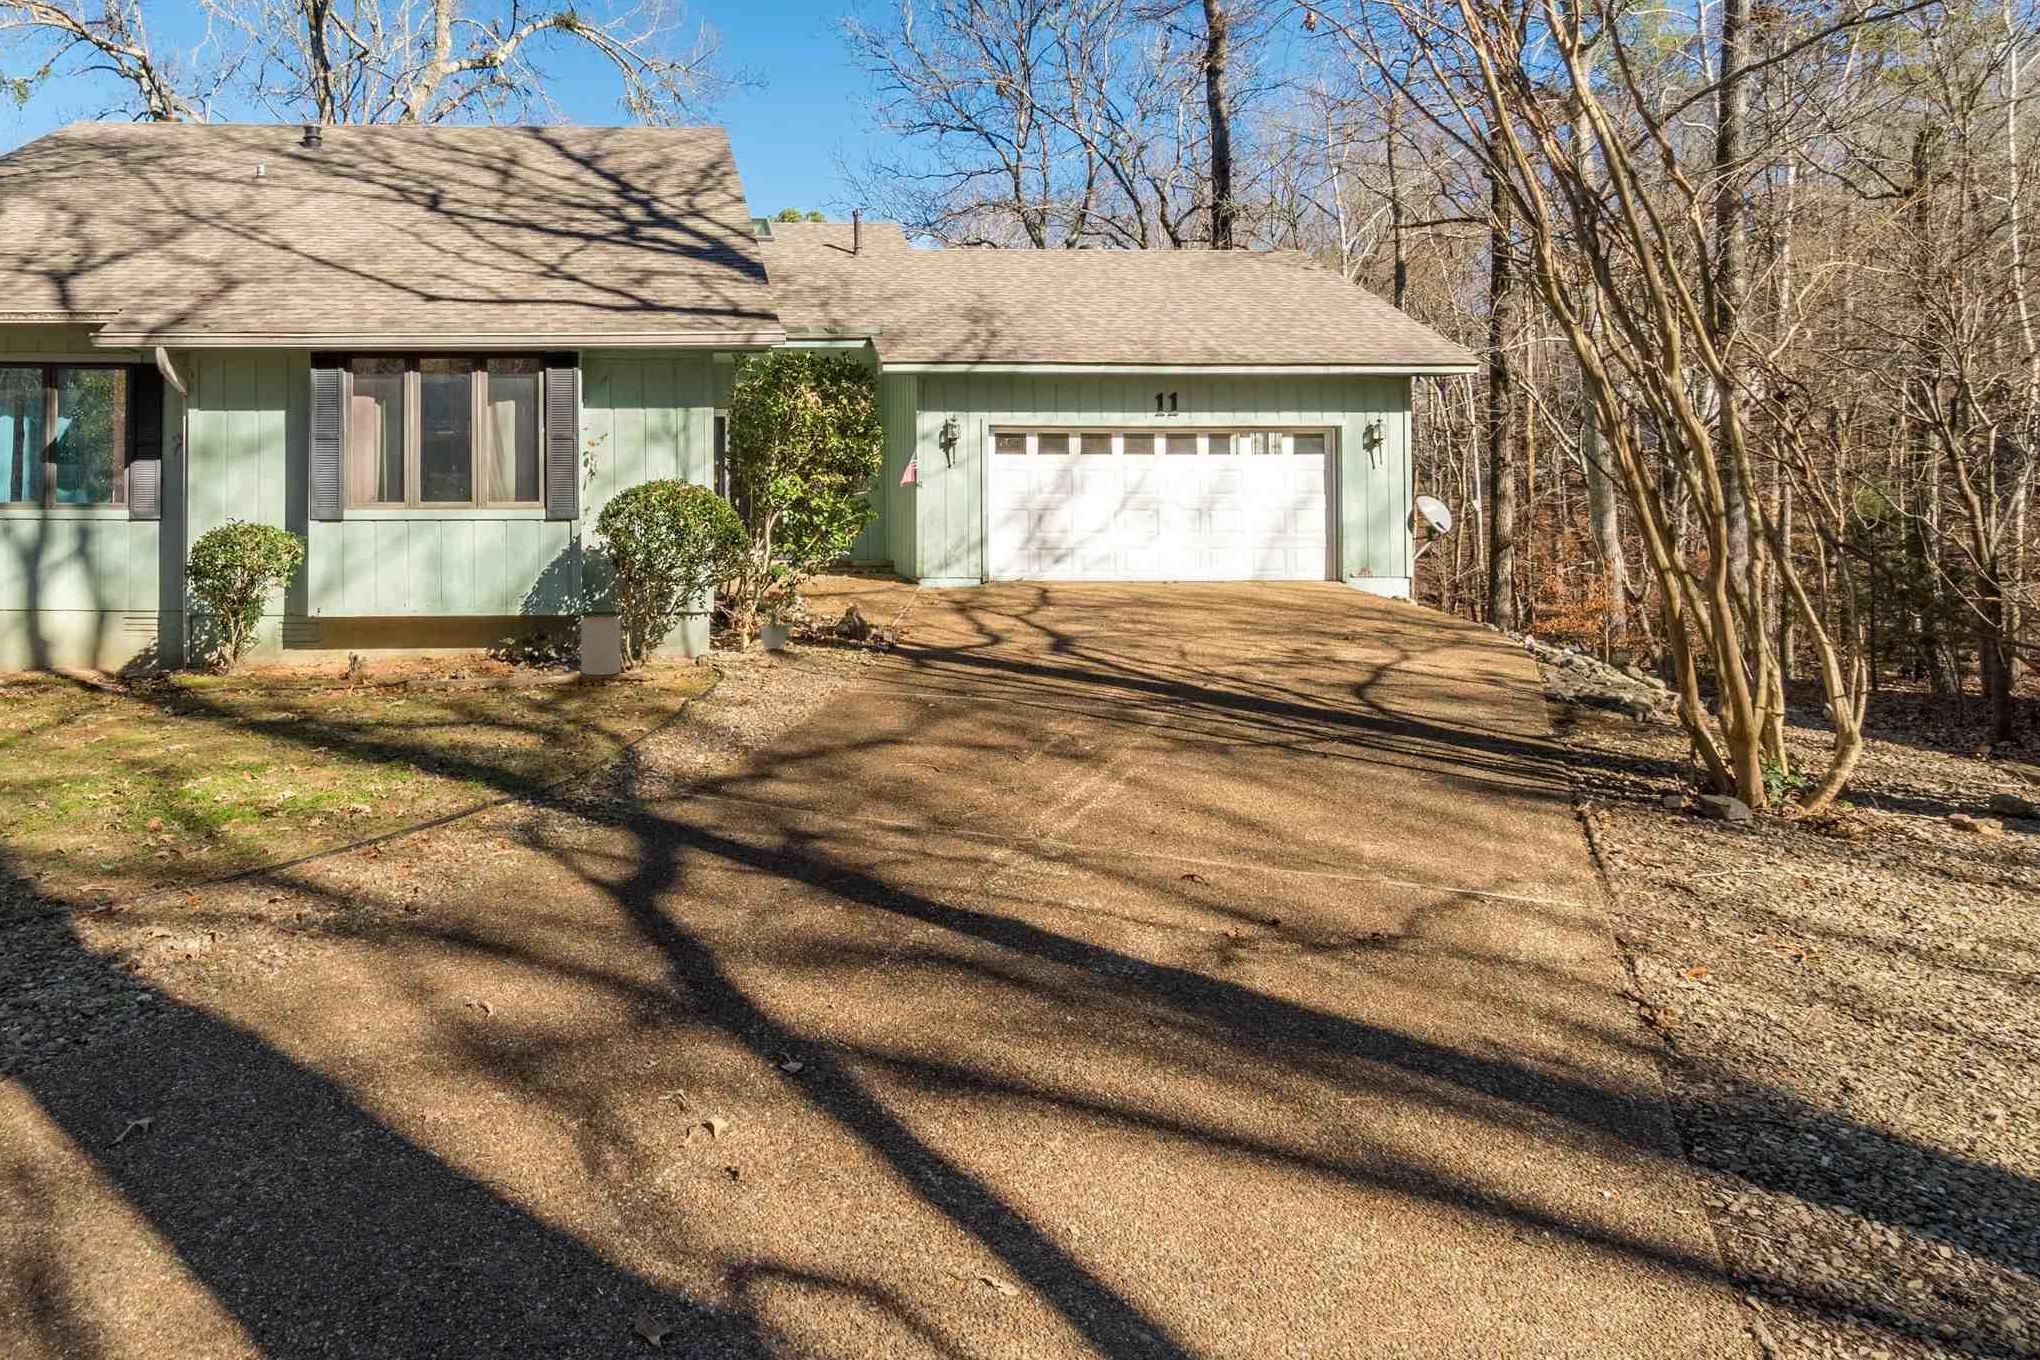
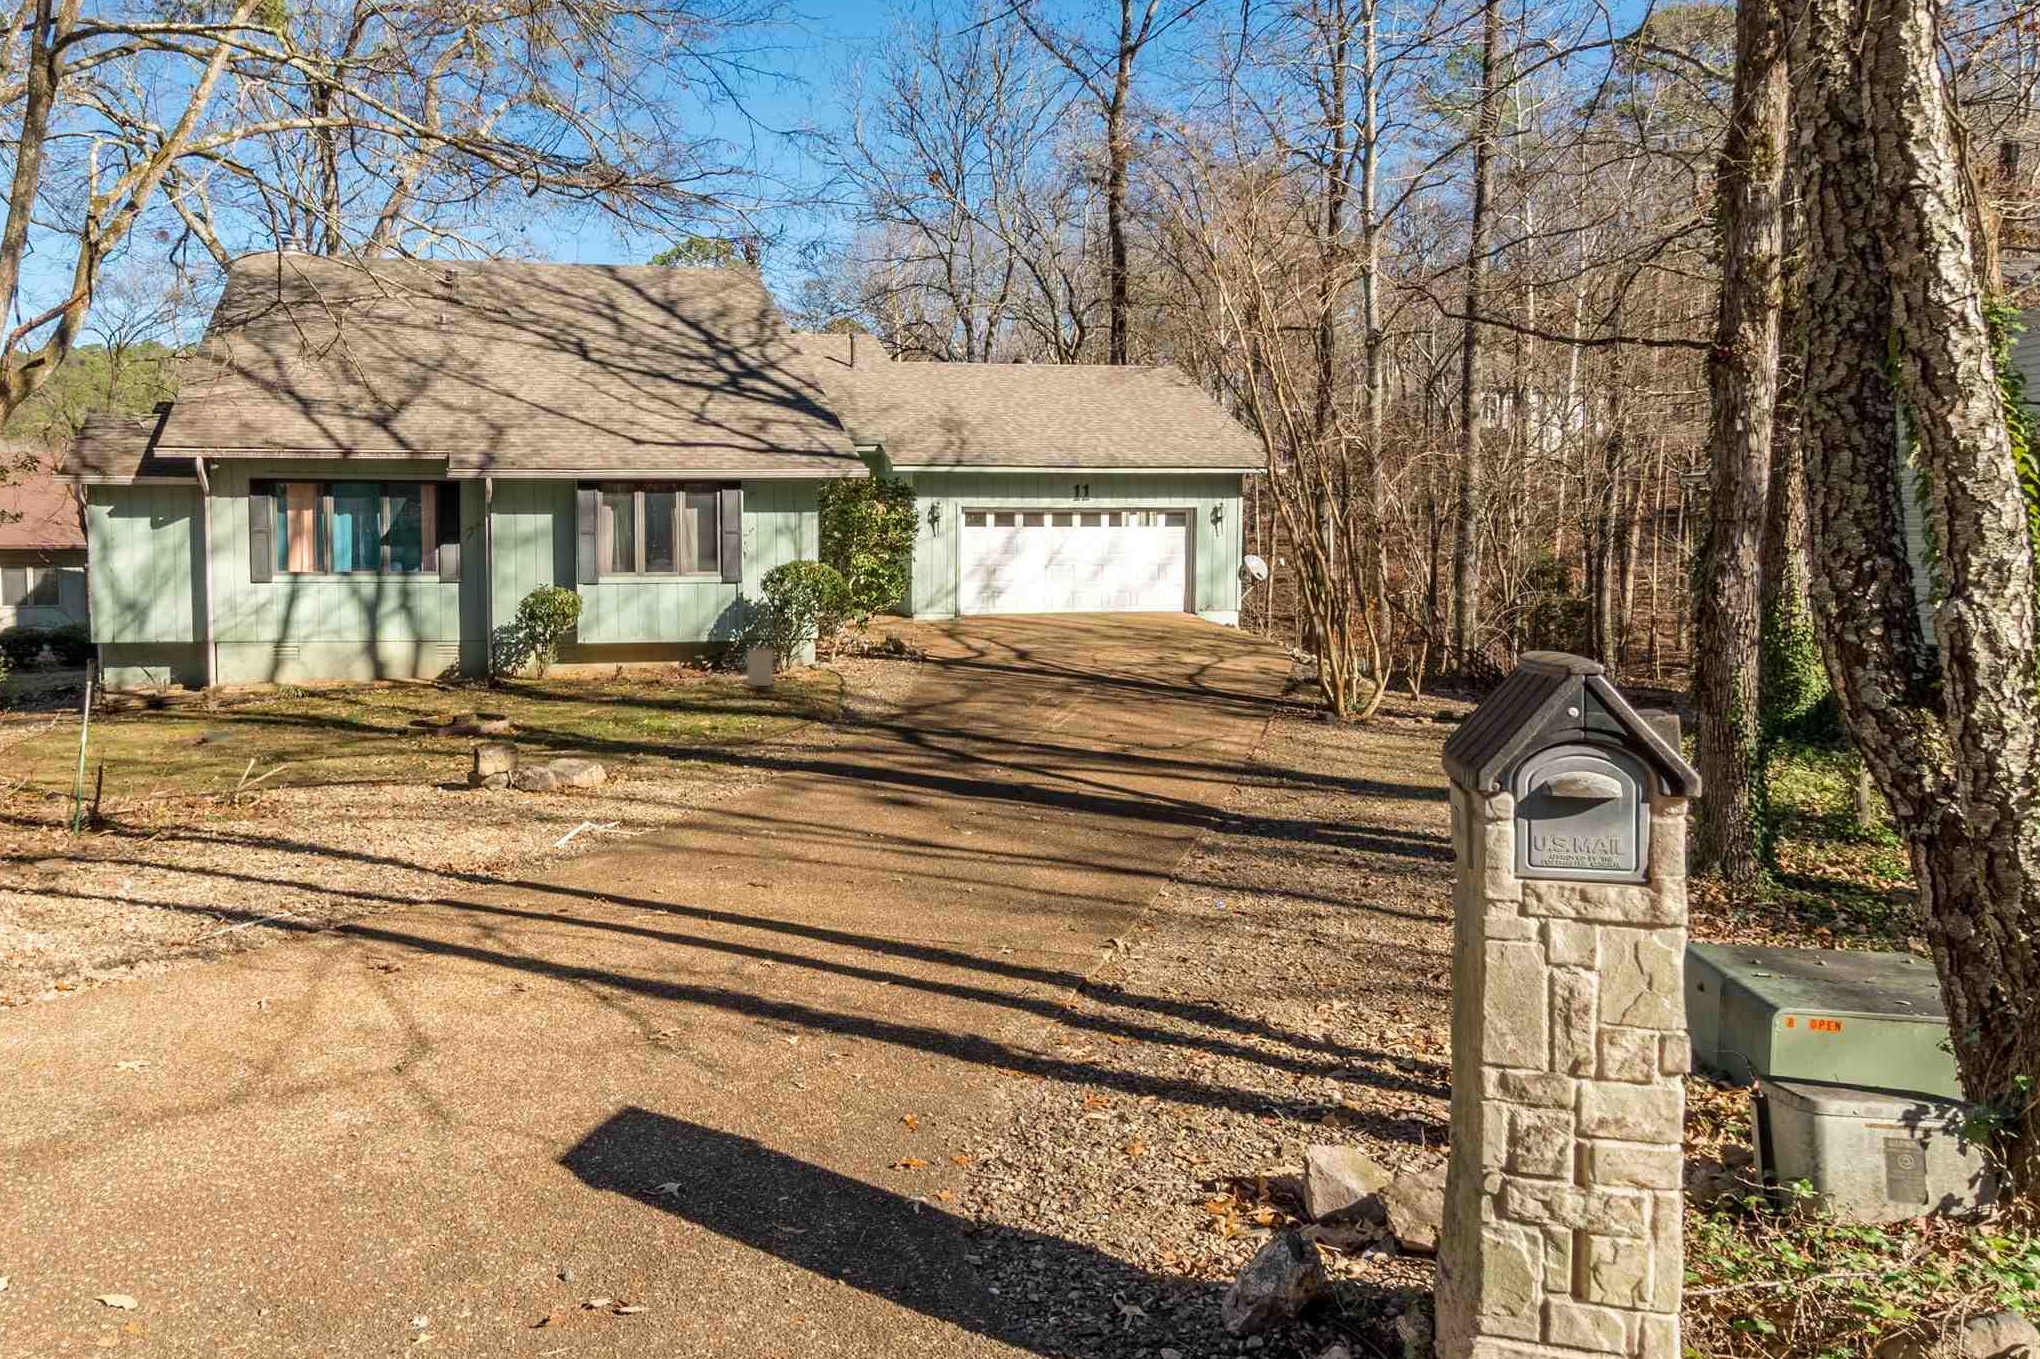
potted plant: present [754,591,795,649] -> none [836,622,865,669]

